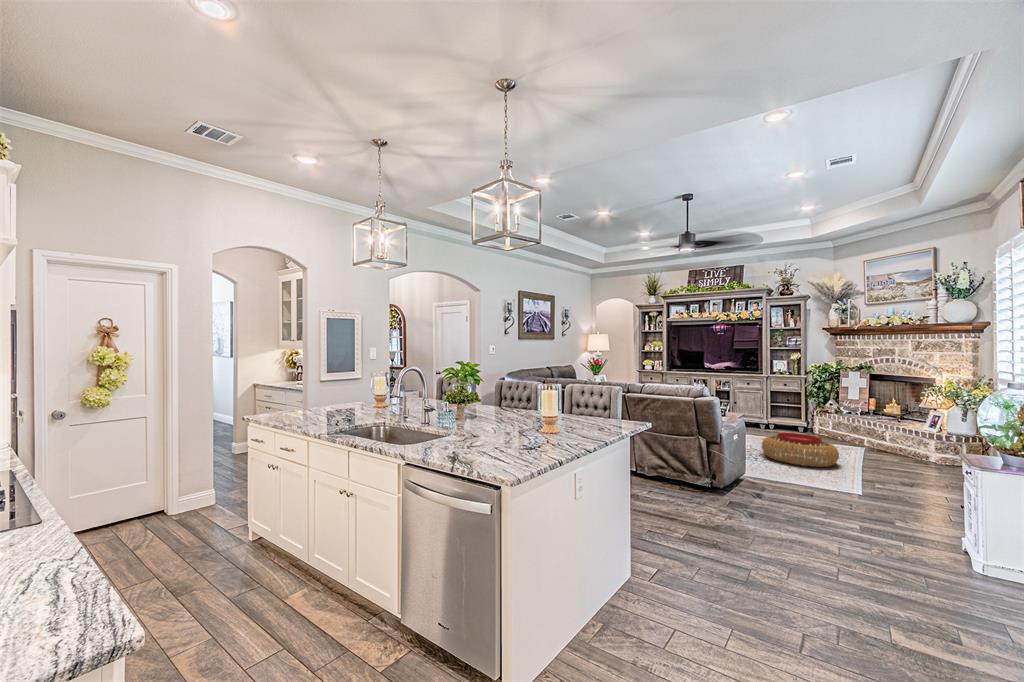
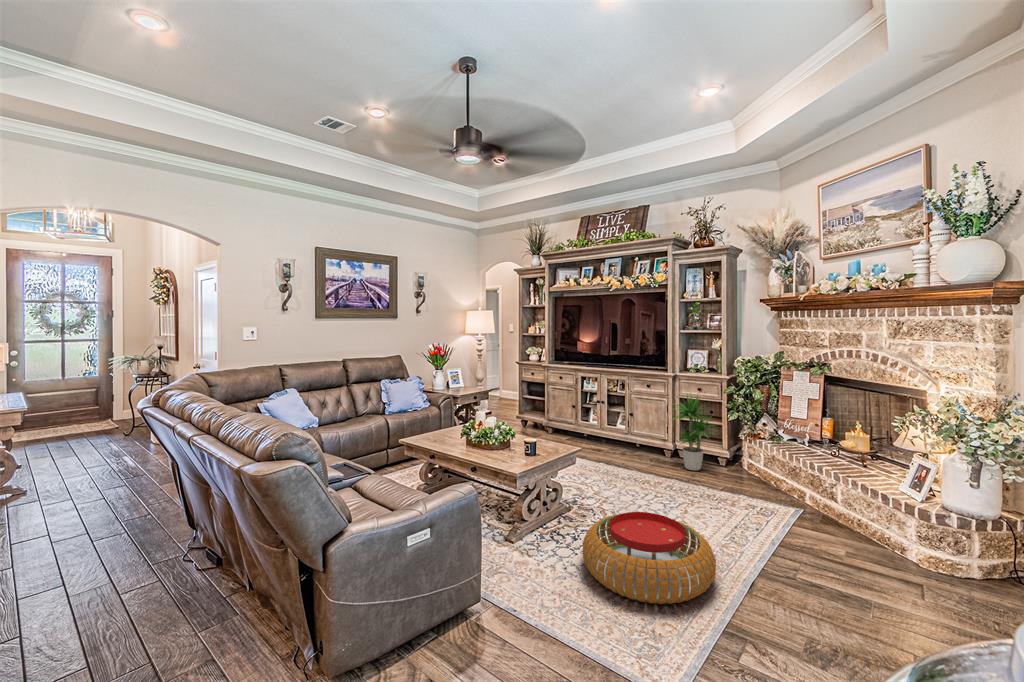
potted plant: none [768,383,804,431] -> present [672,394,713,470]

